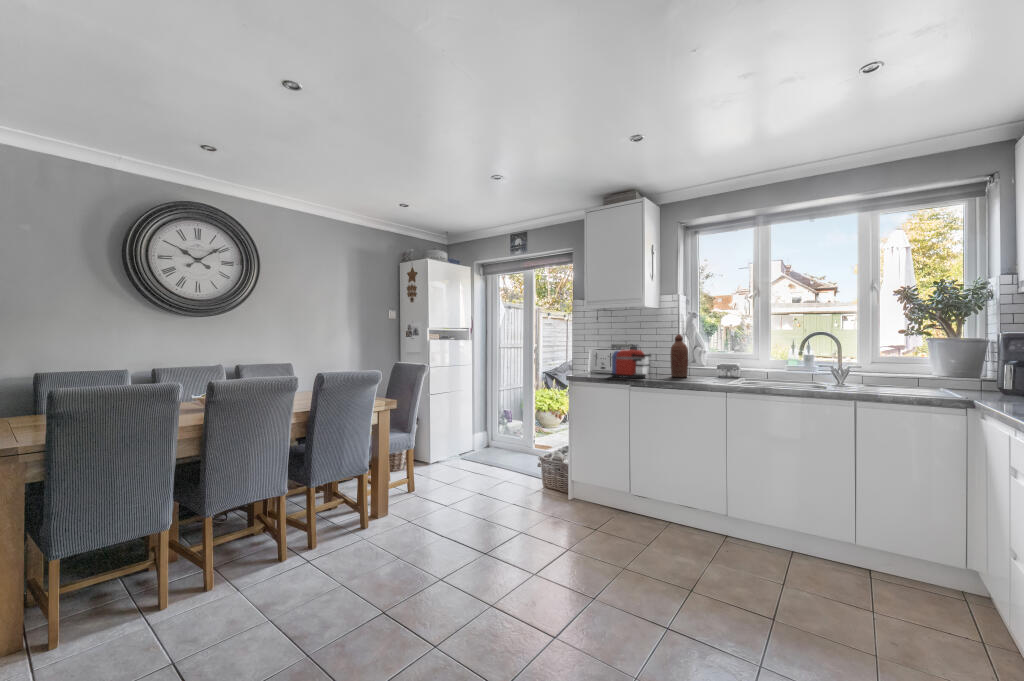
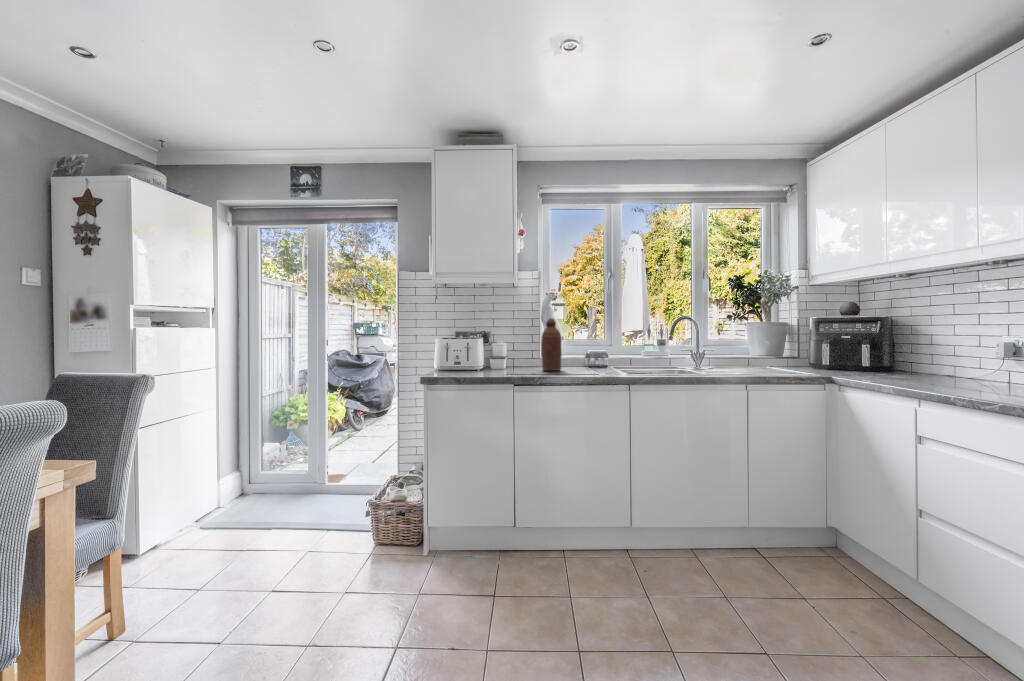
coffee maker: present [611,350,651,378] -> none [475,337,527,374]

